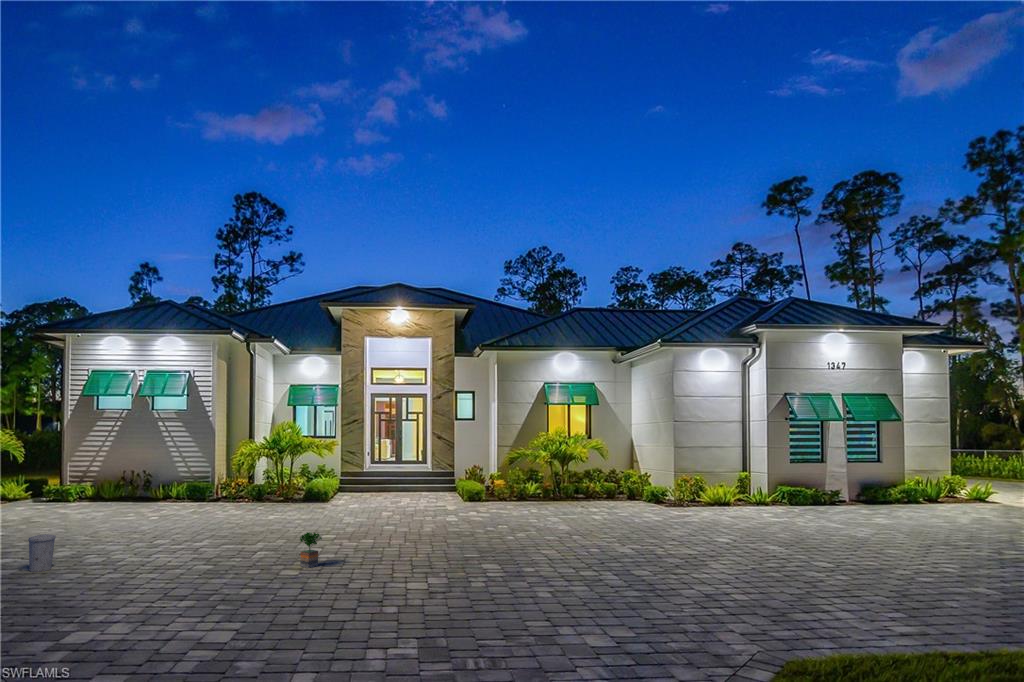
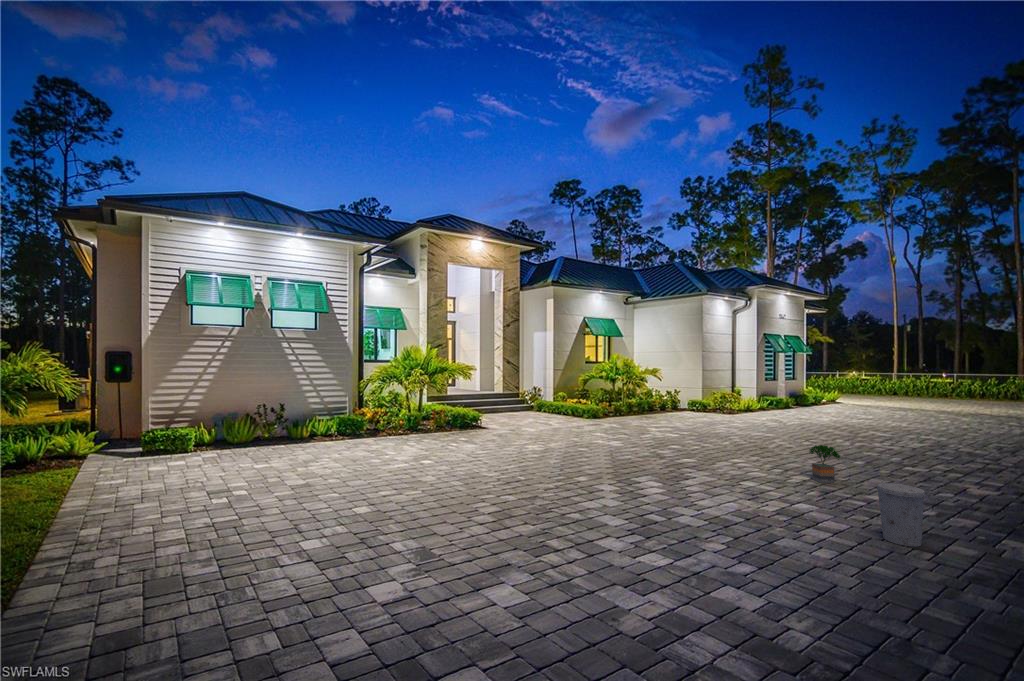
trash can: present [28,534,56,572] -> present [877,483,926,547]

